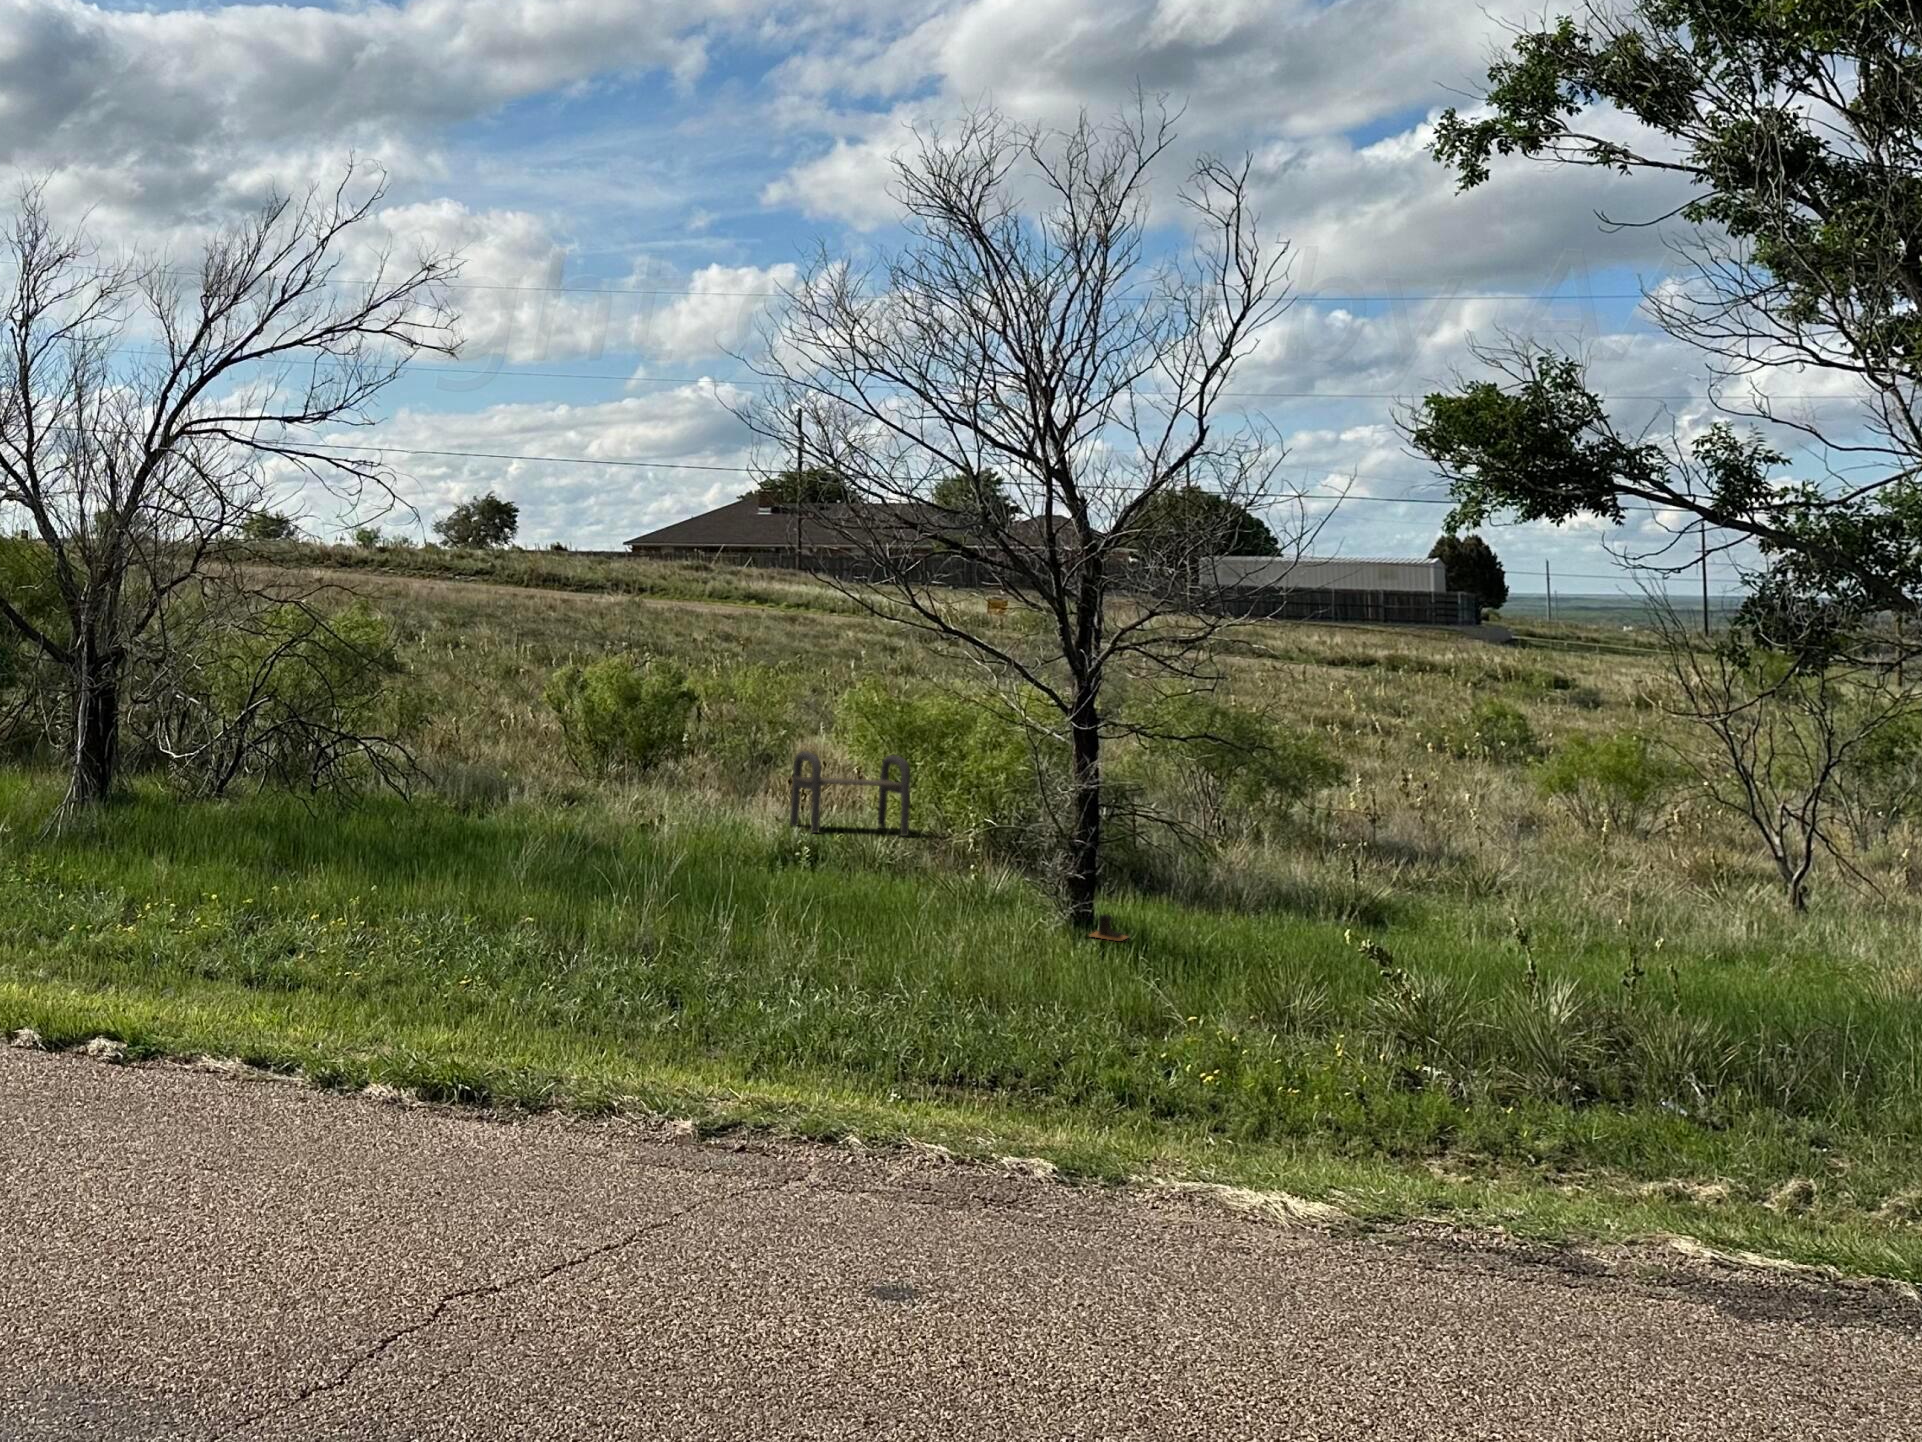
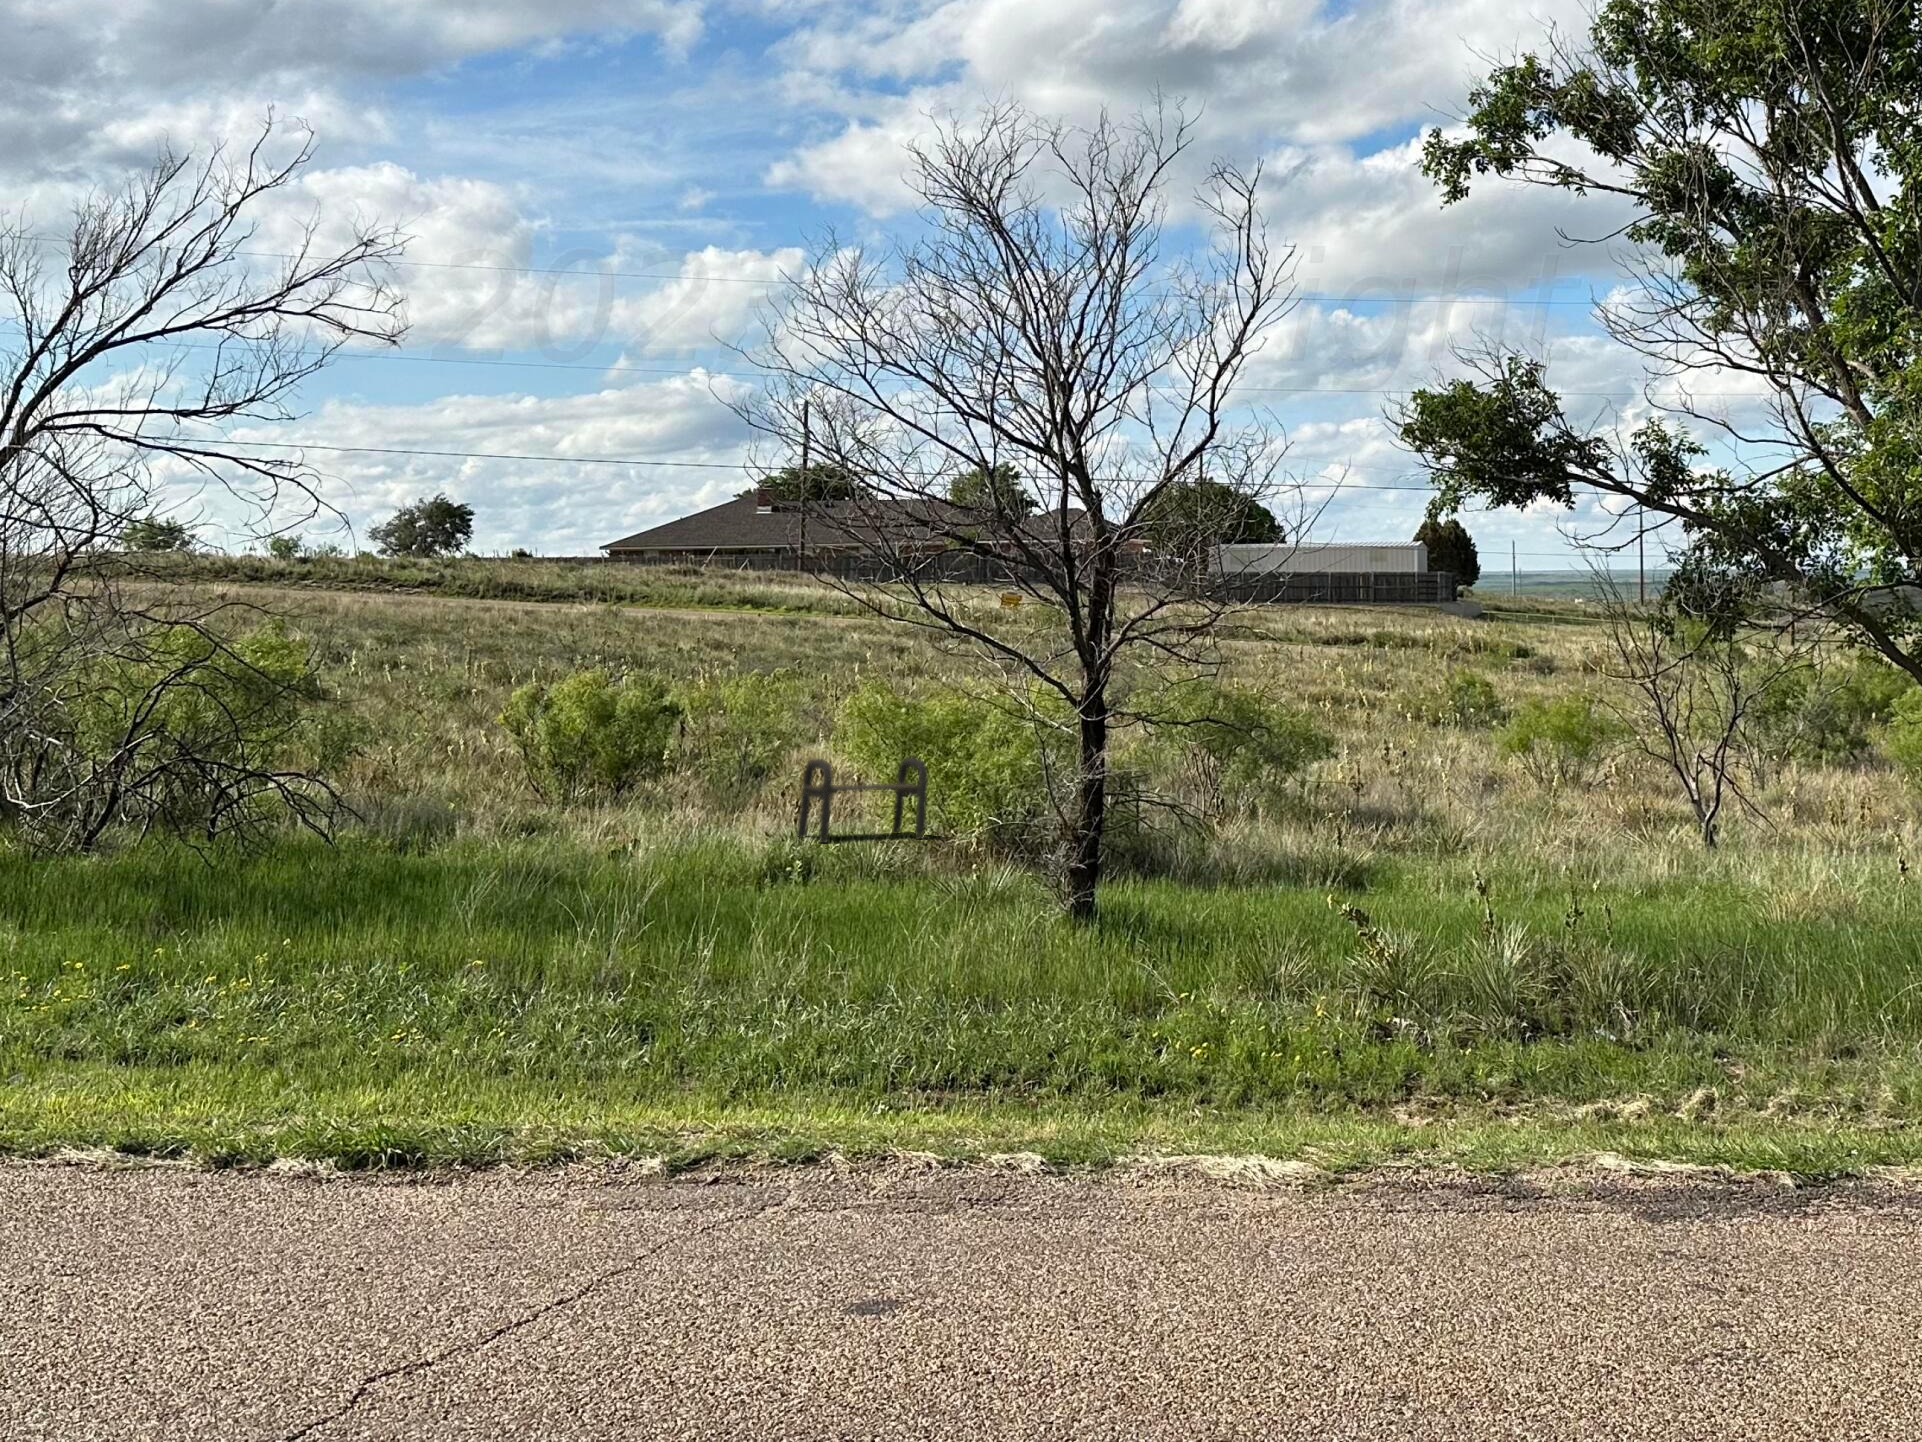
boots: present [1090,914,1127,941] -> none [1094,898,1135,924]

